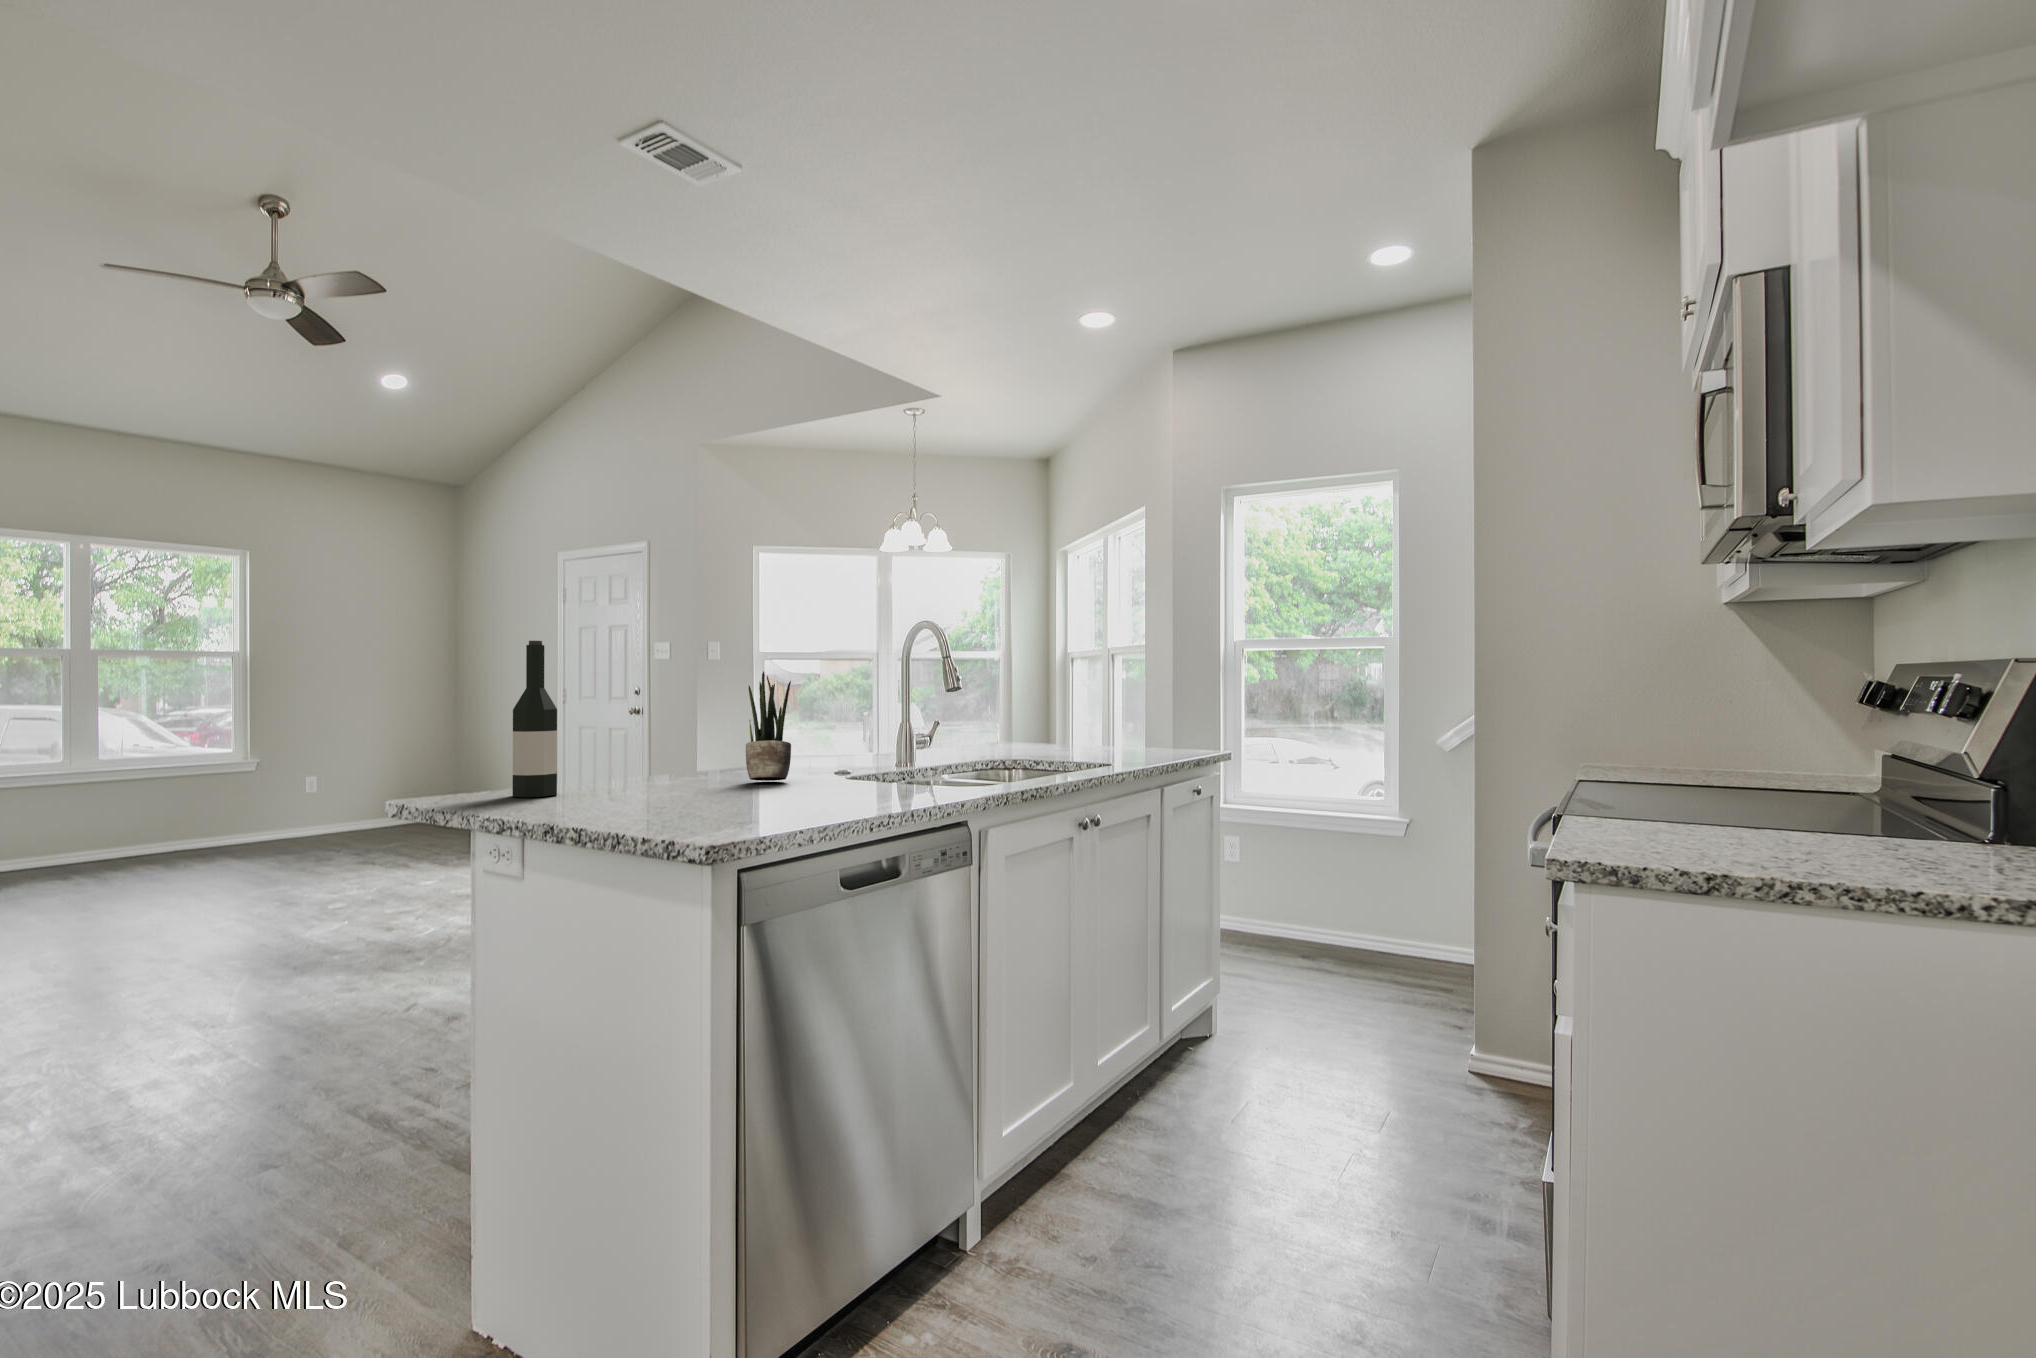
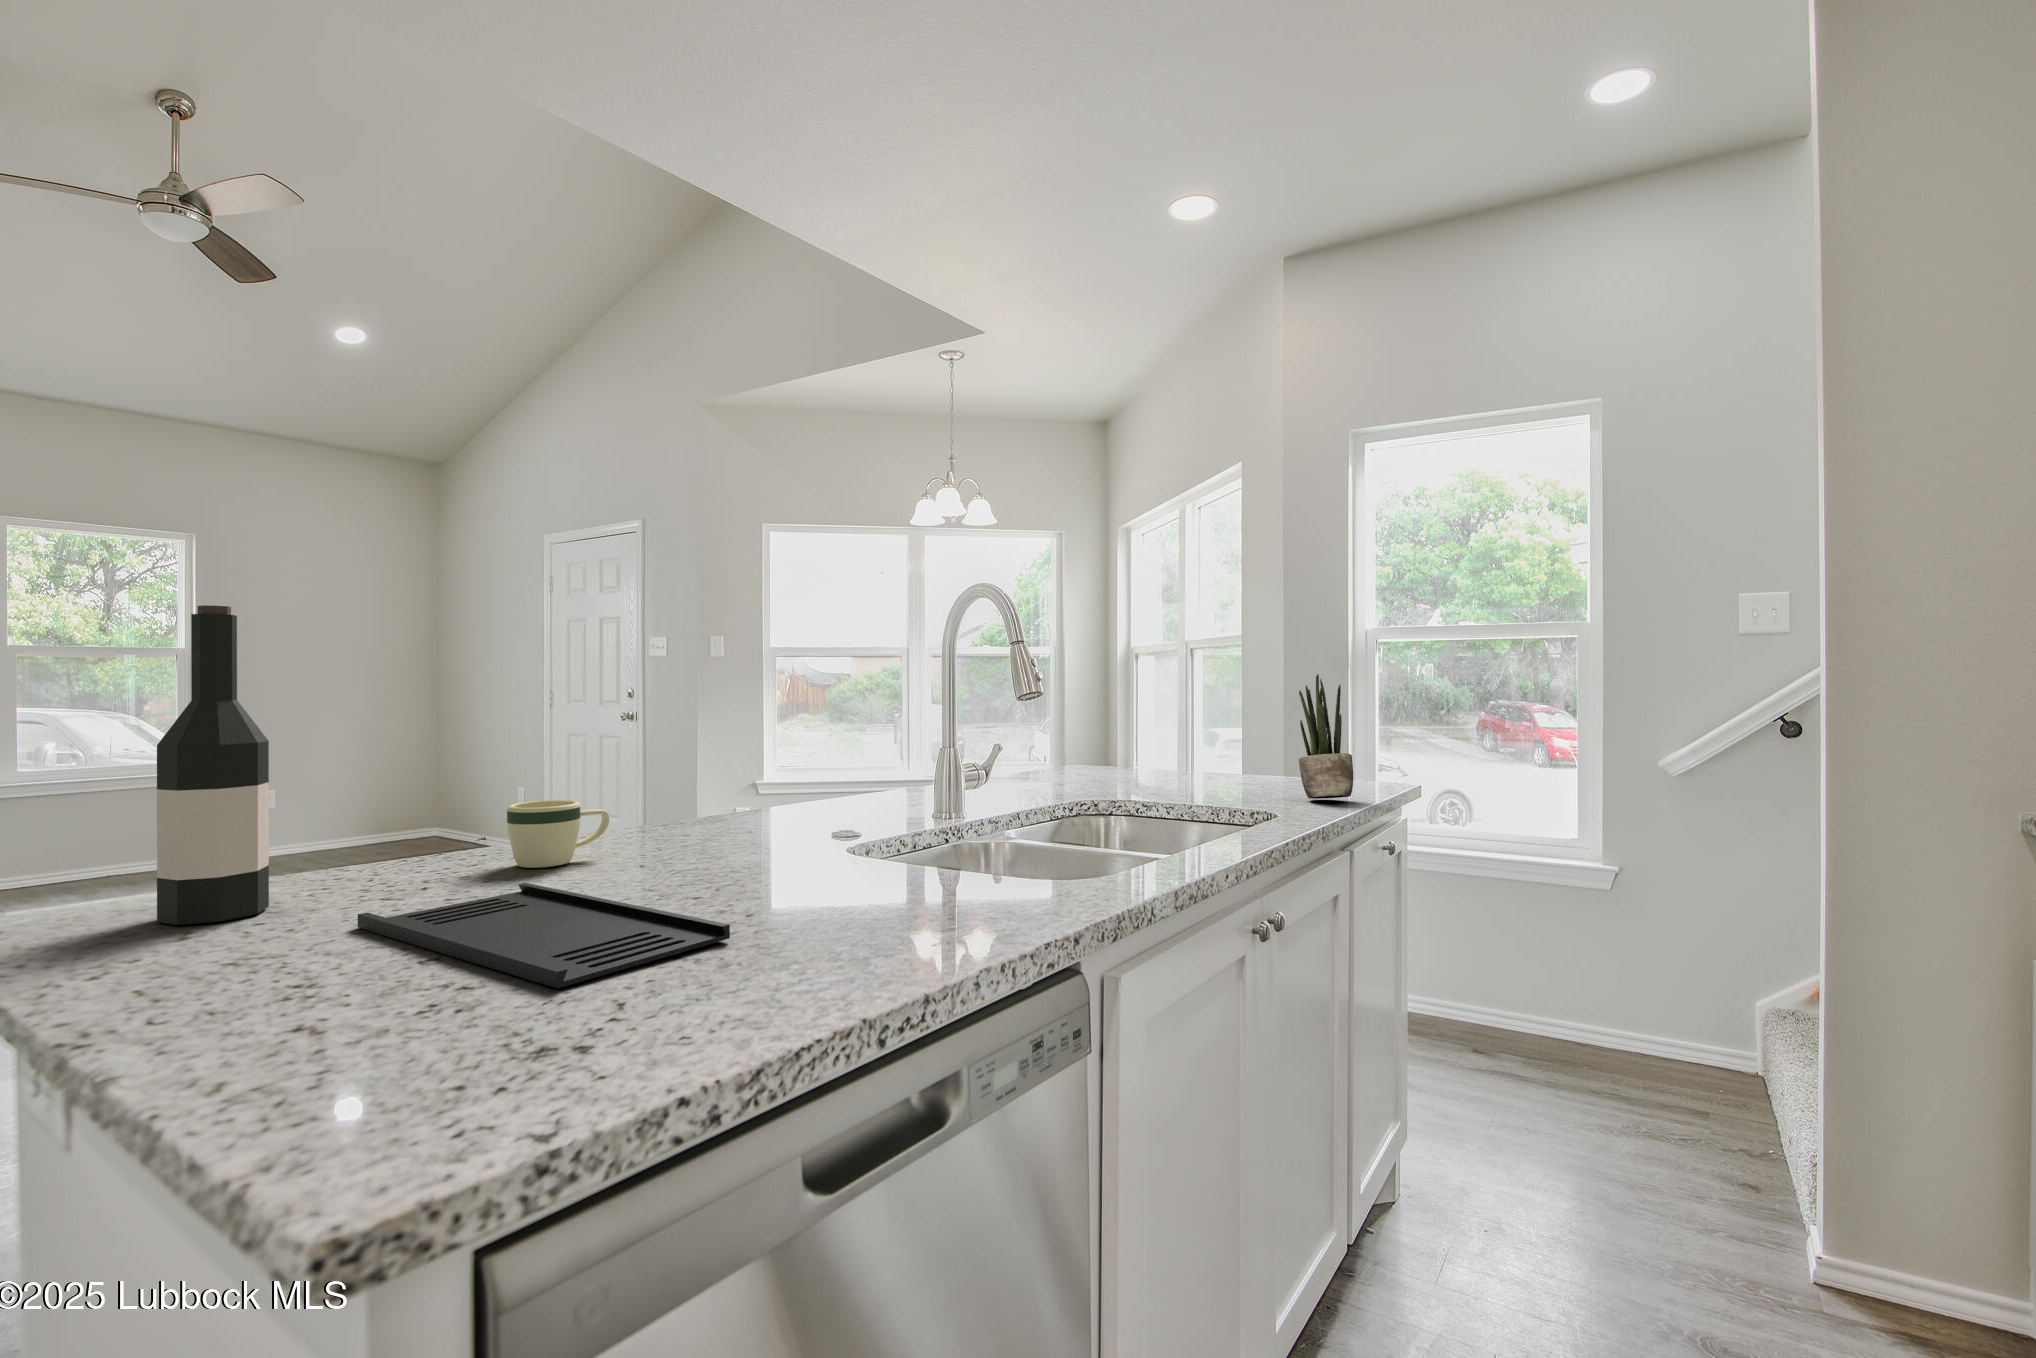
potted plant: present [746,671,791,781] -> present [1299,674,1354,799]
mug: none [655,748,709,784] -> present [507,800,609,868]
tray: none [615,785,800,810] -> present [358,883,730,988]

